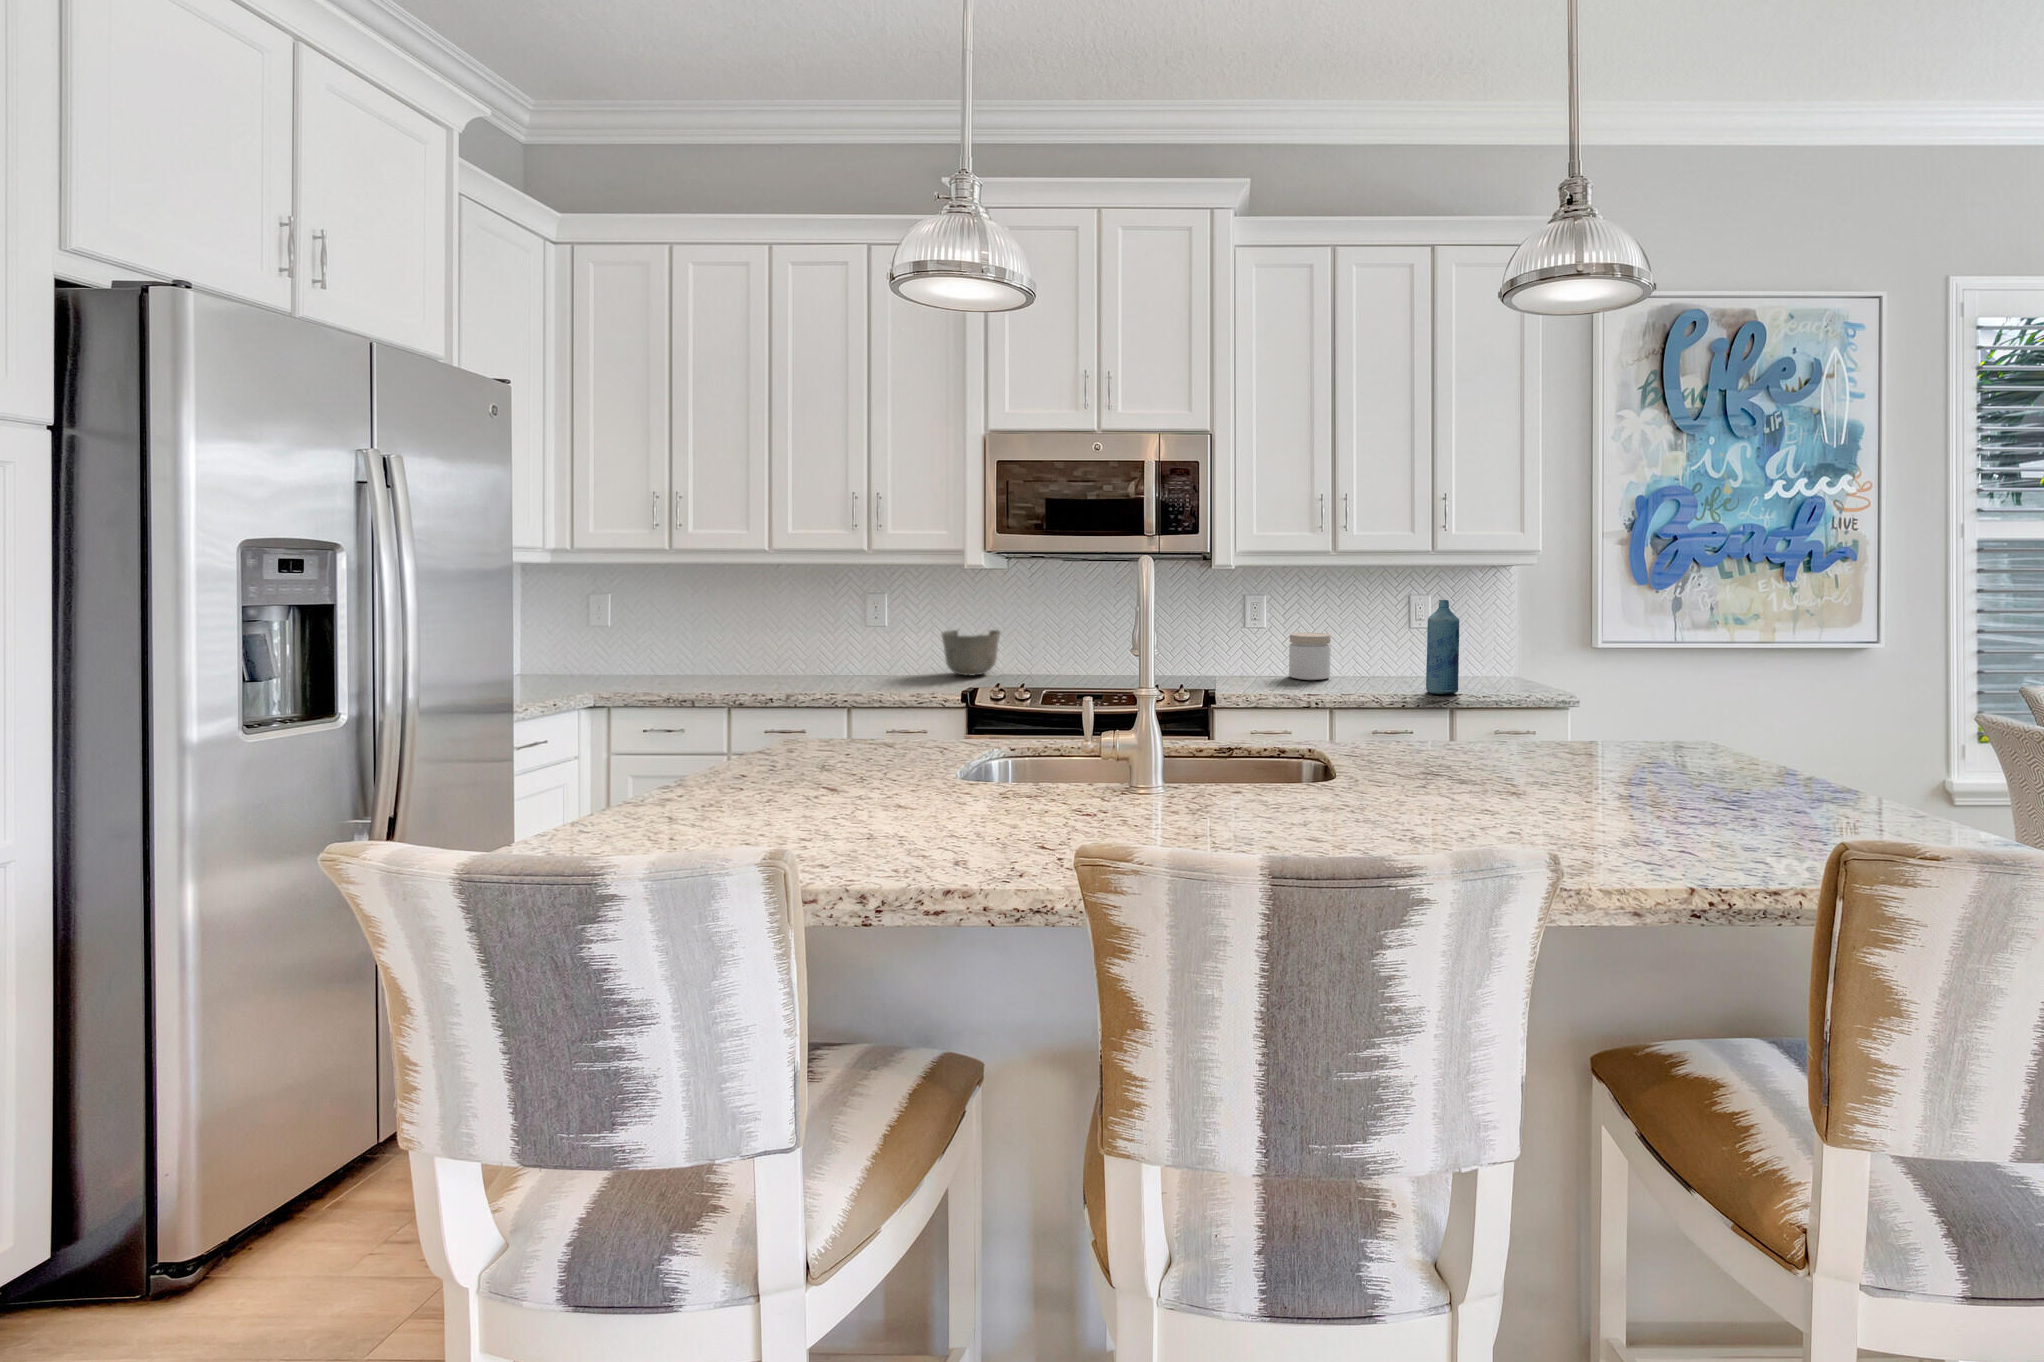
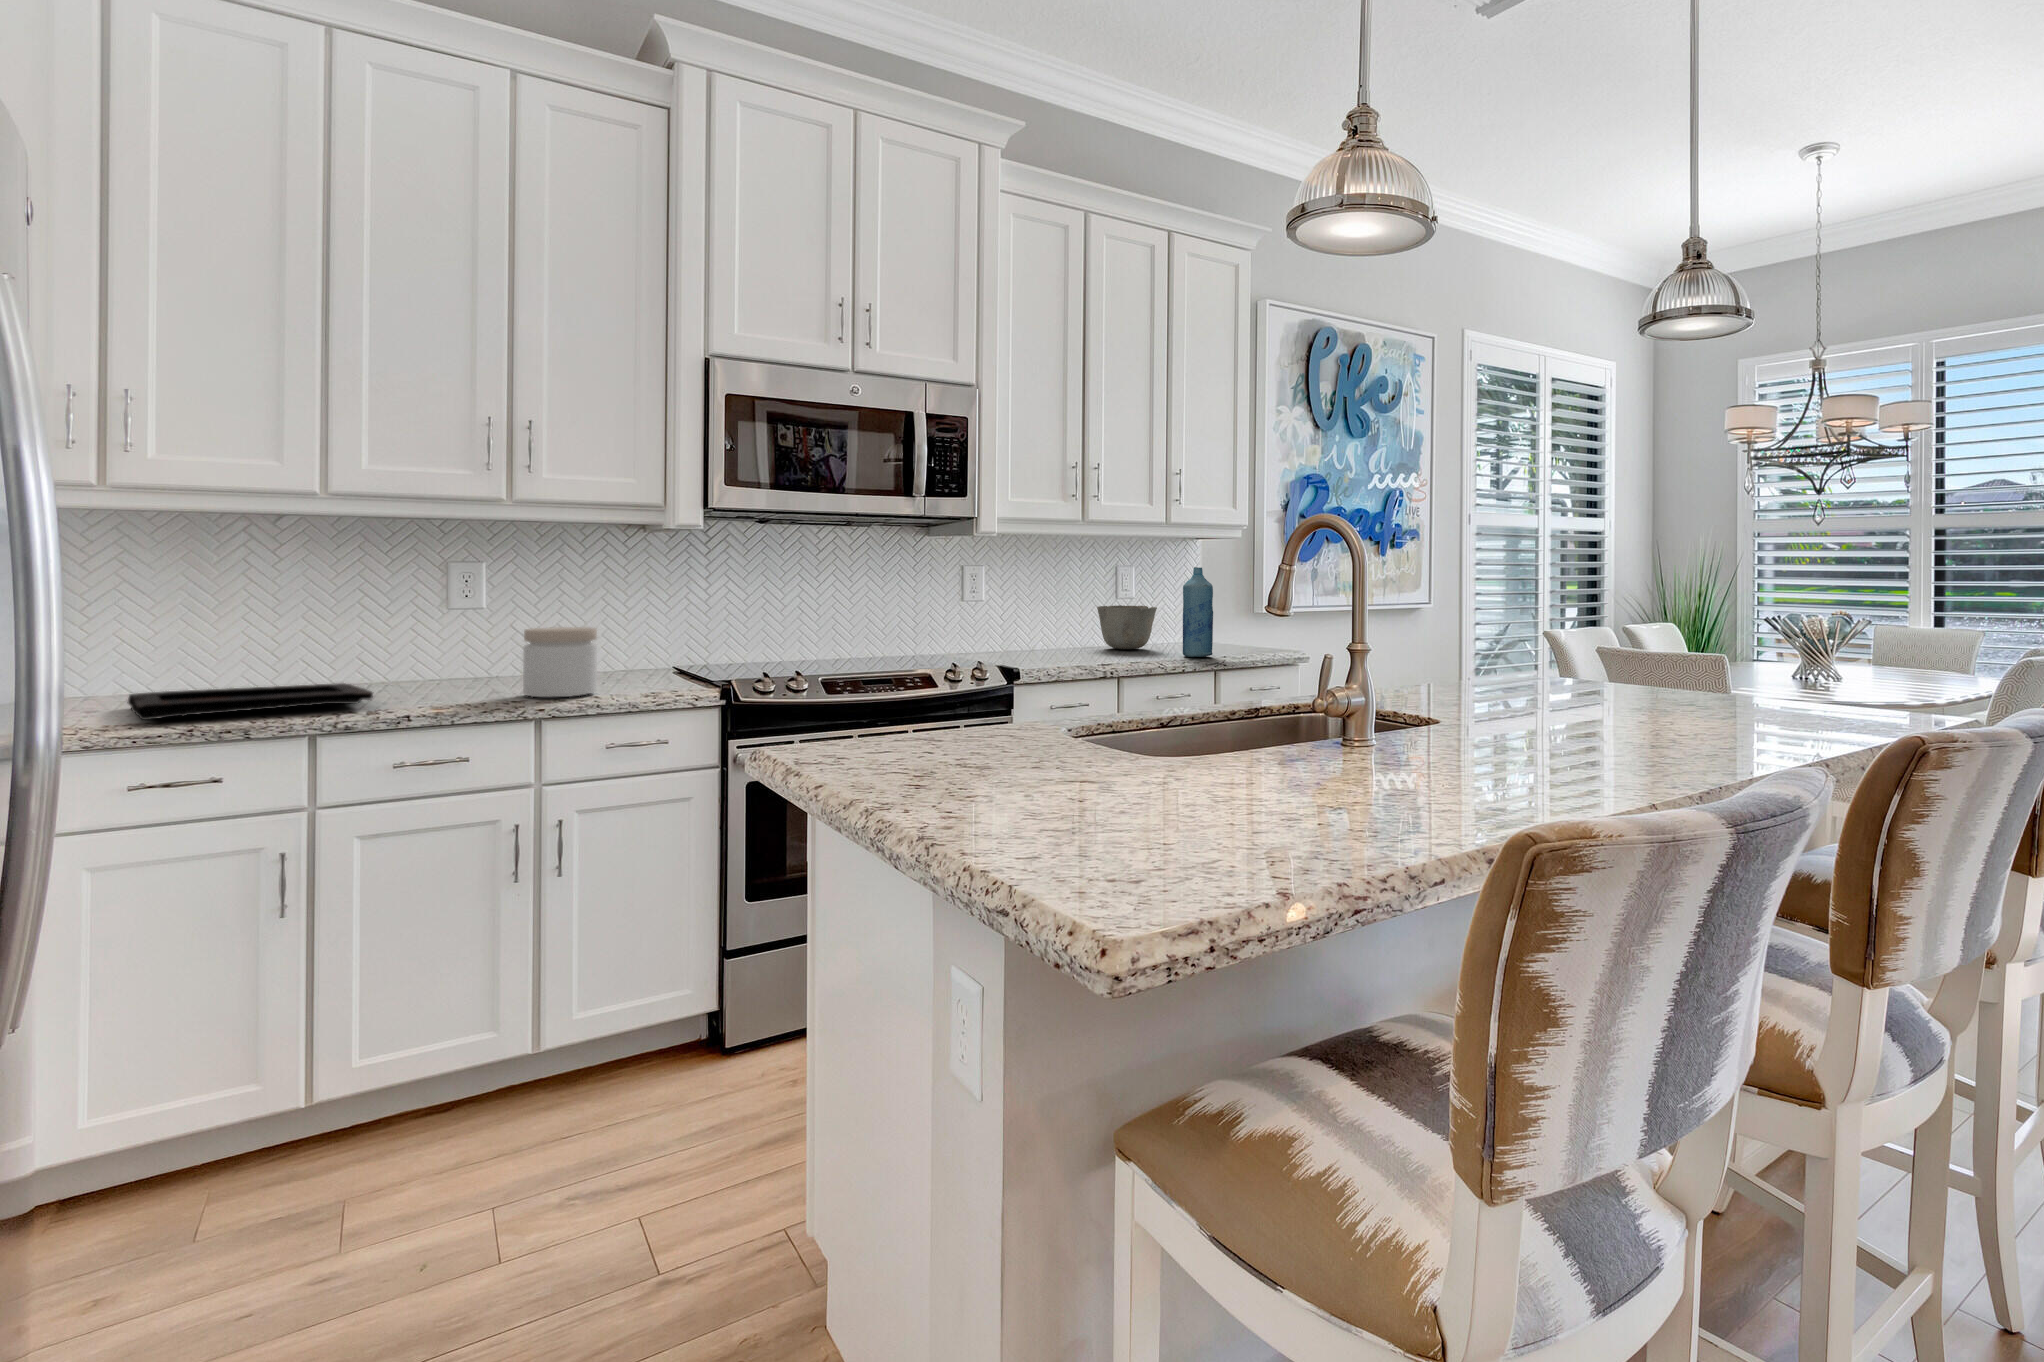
ceramic bowl: present [941,630,1000,675] -> present [1097,605,1157,649]
jar: present [1289,633,1331,680] -> present [523,627,597,697]
decorative tray: none [652,669,791,689] -> present [127,683,373,720]

